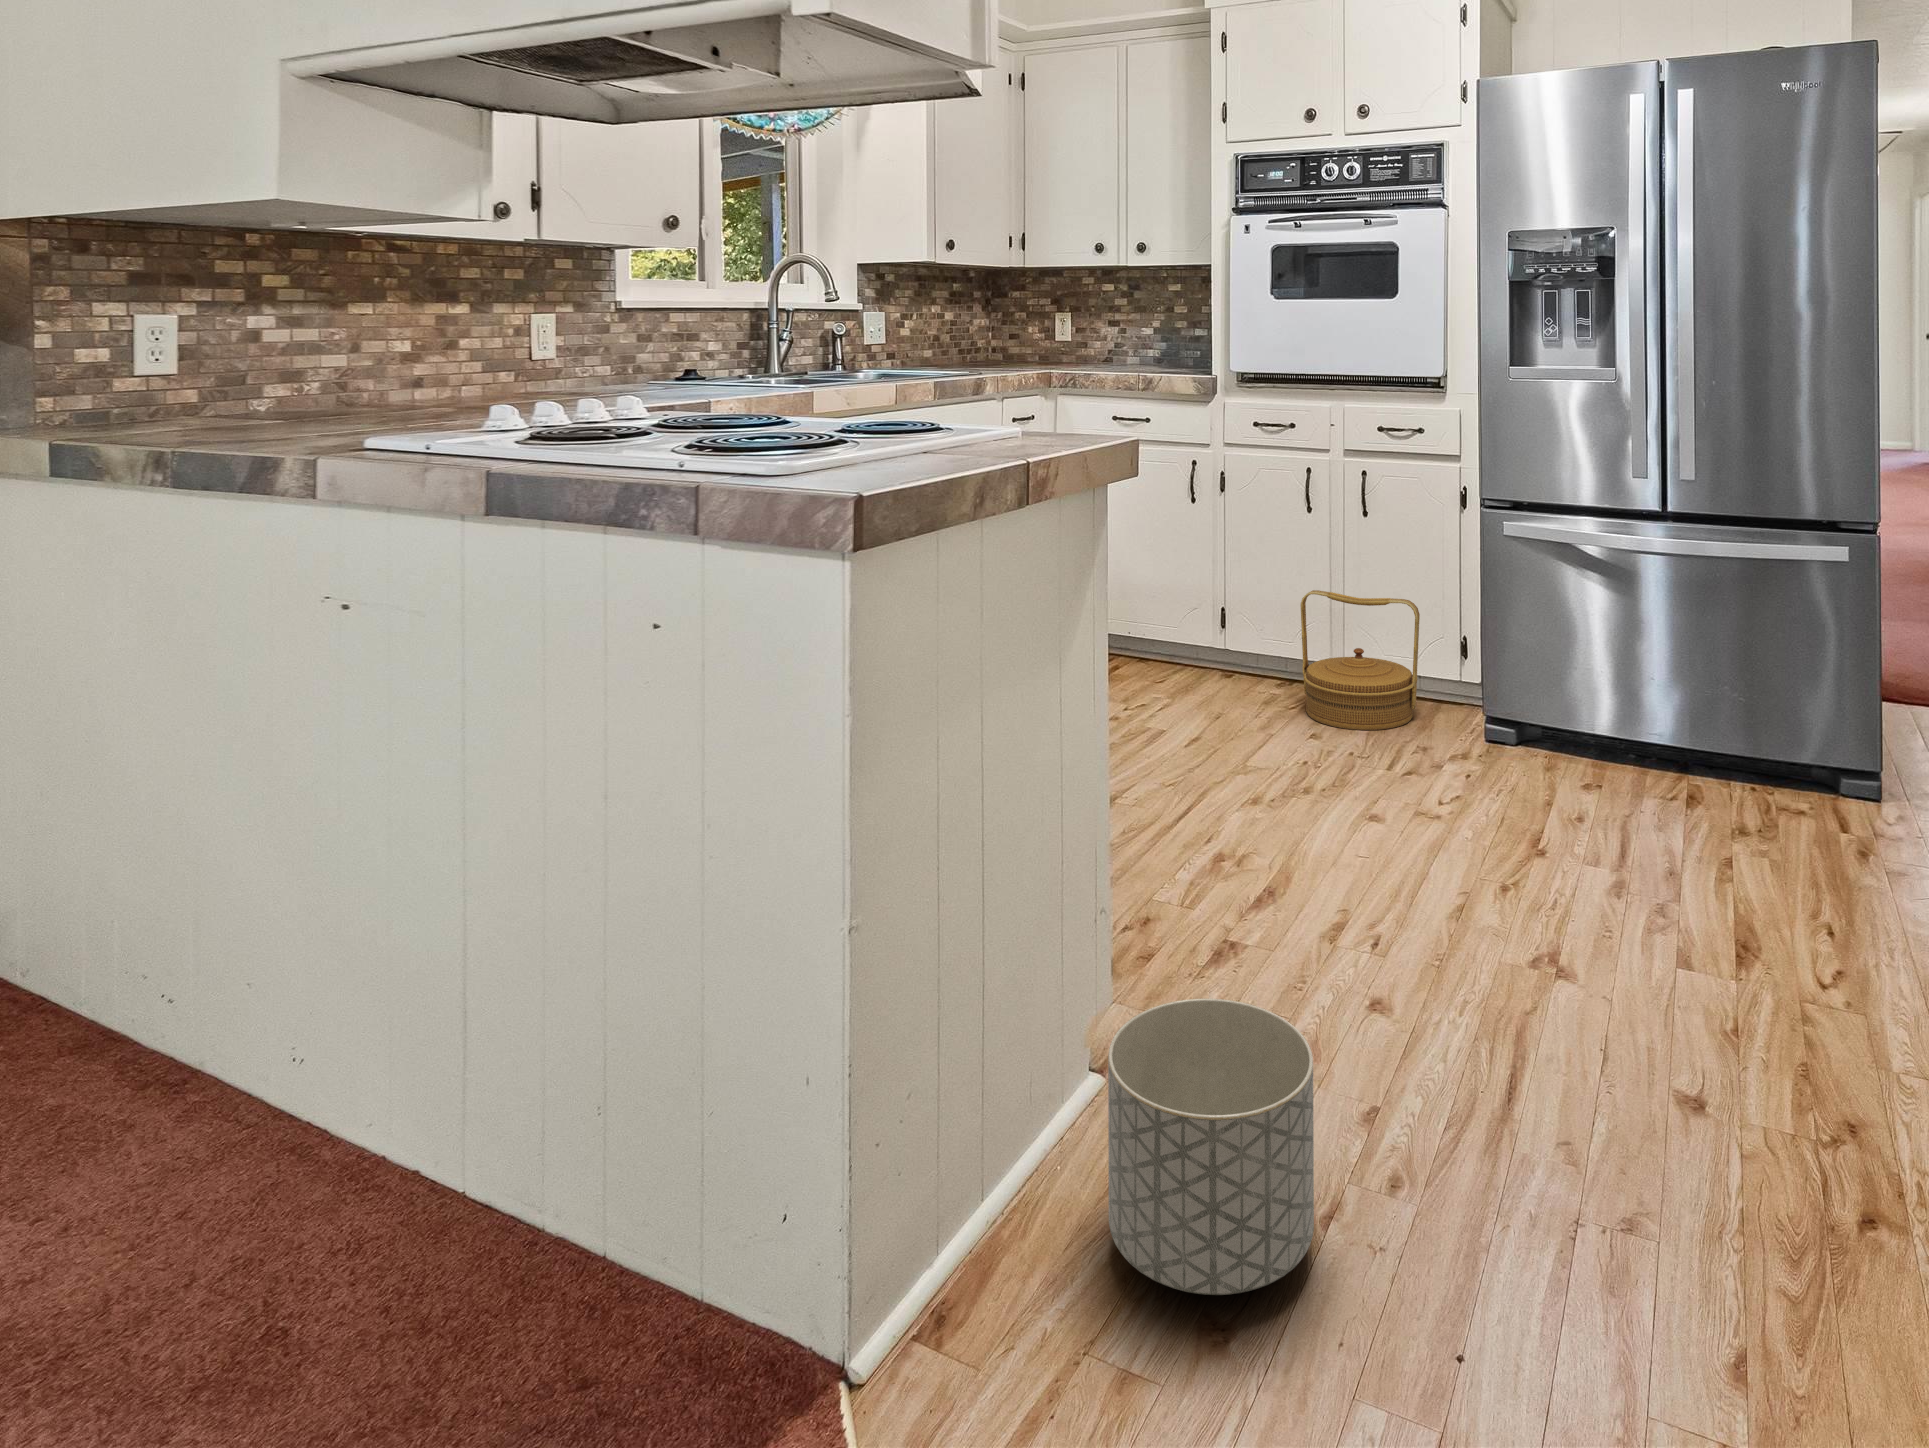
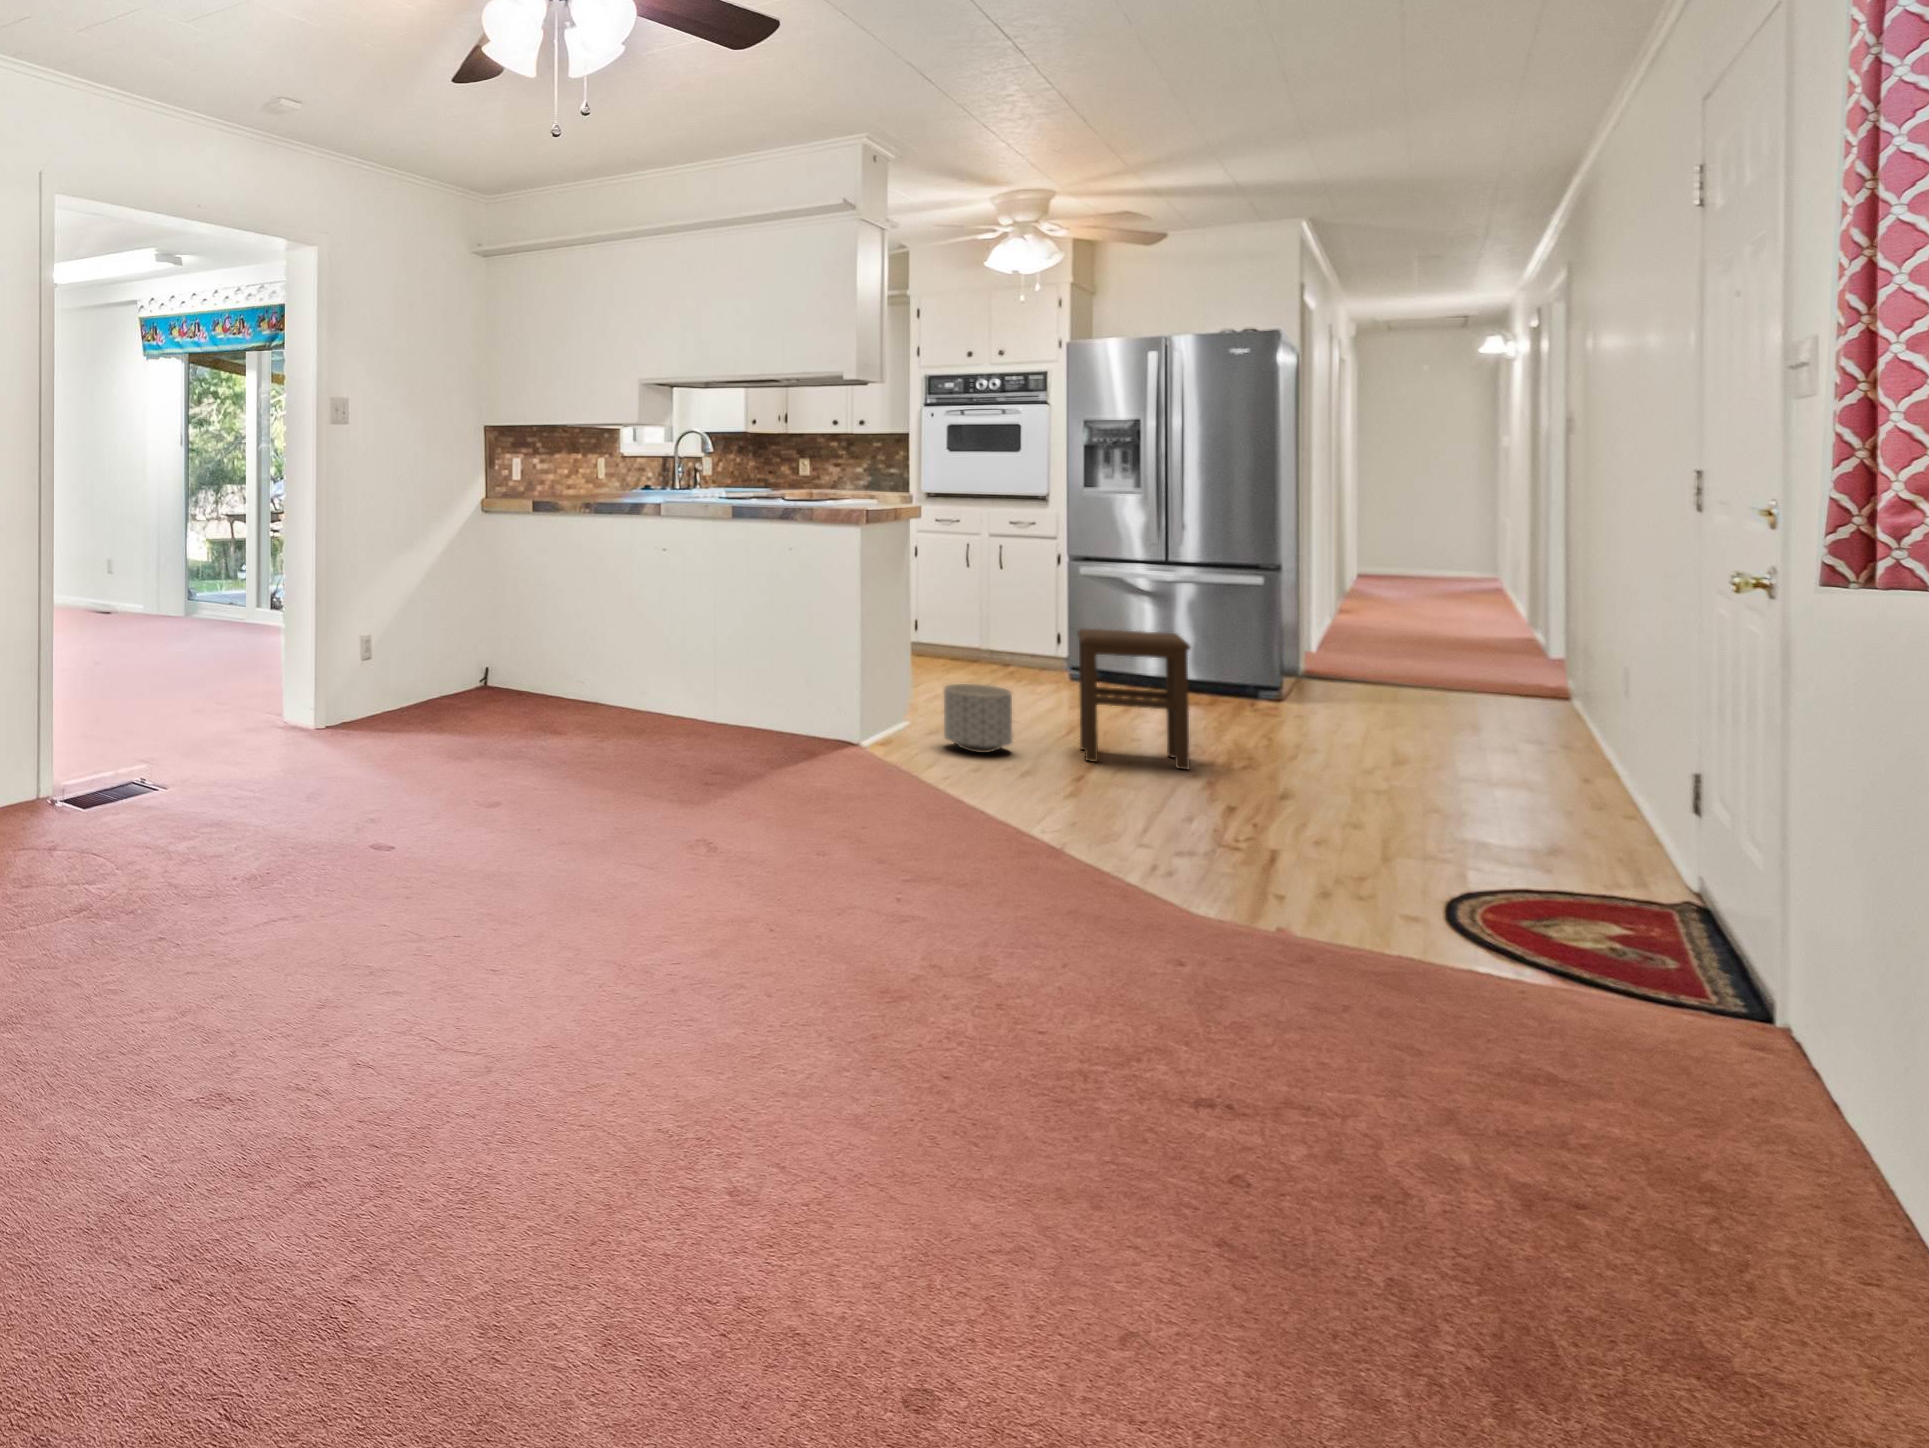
basket: present [1301,590,1420,730] -> none [969,606,1037,675]
stool: none [1508,816,1874,1359] -> present [1077,629,1190,770]

